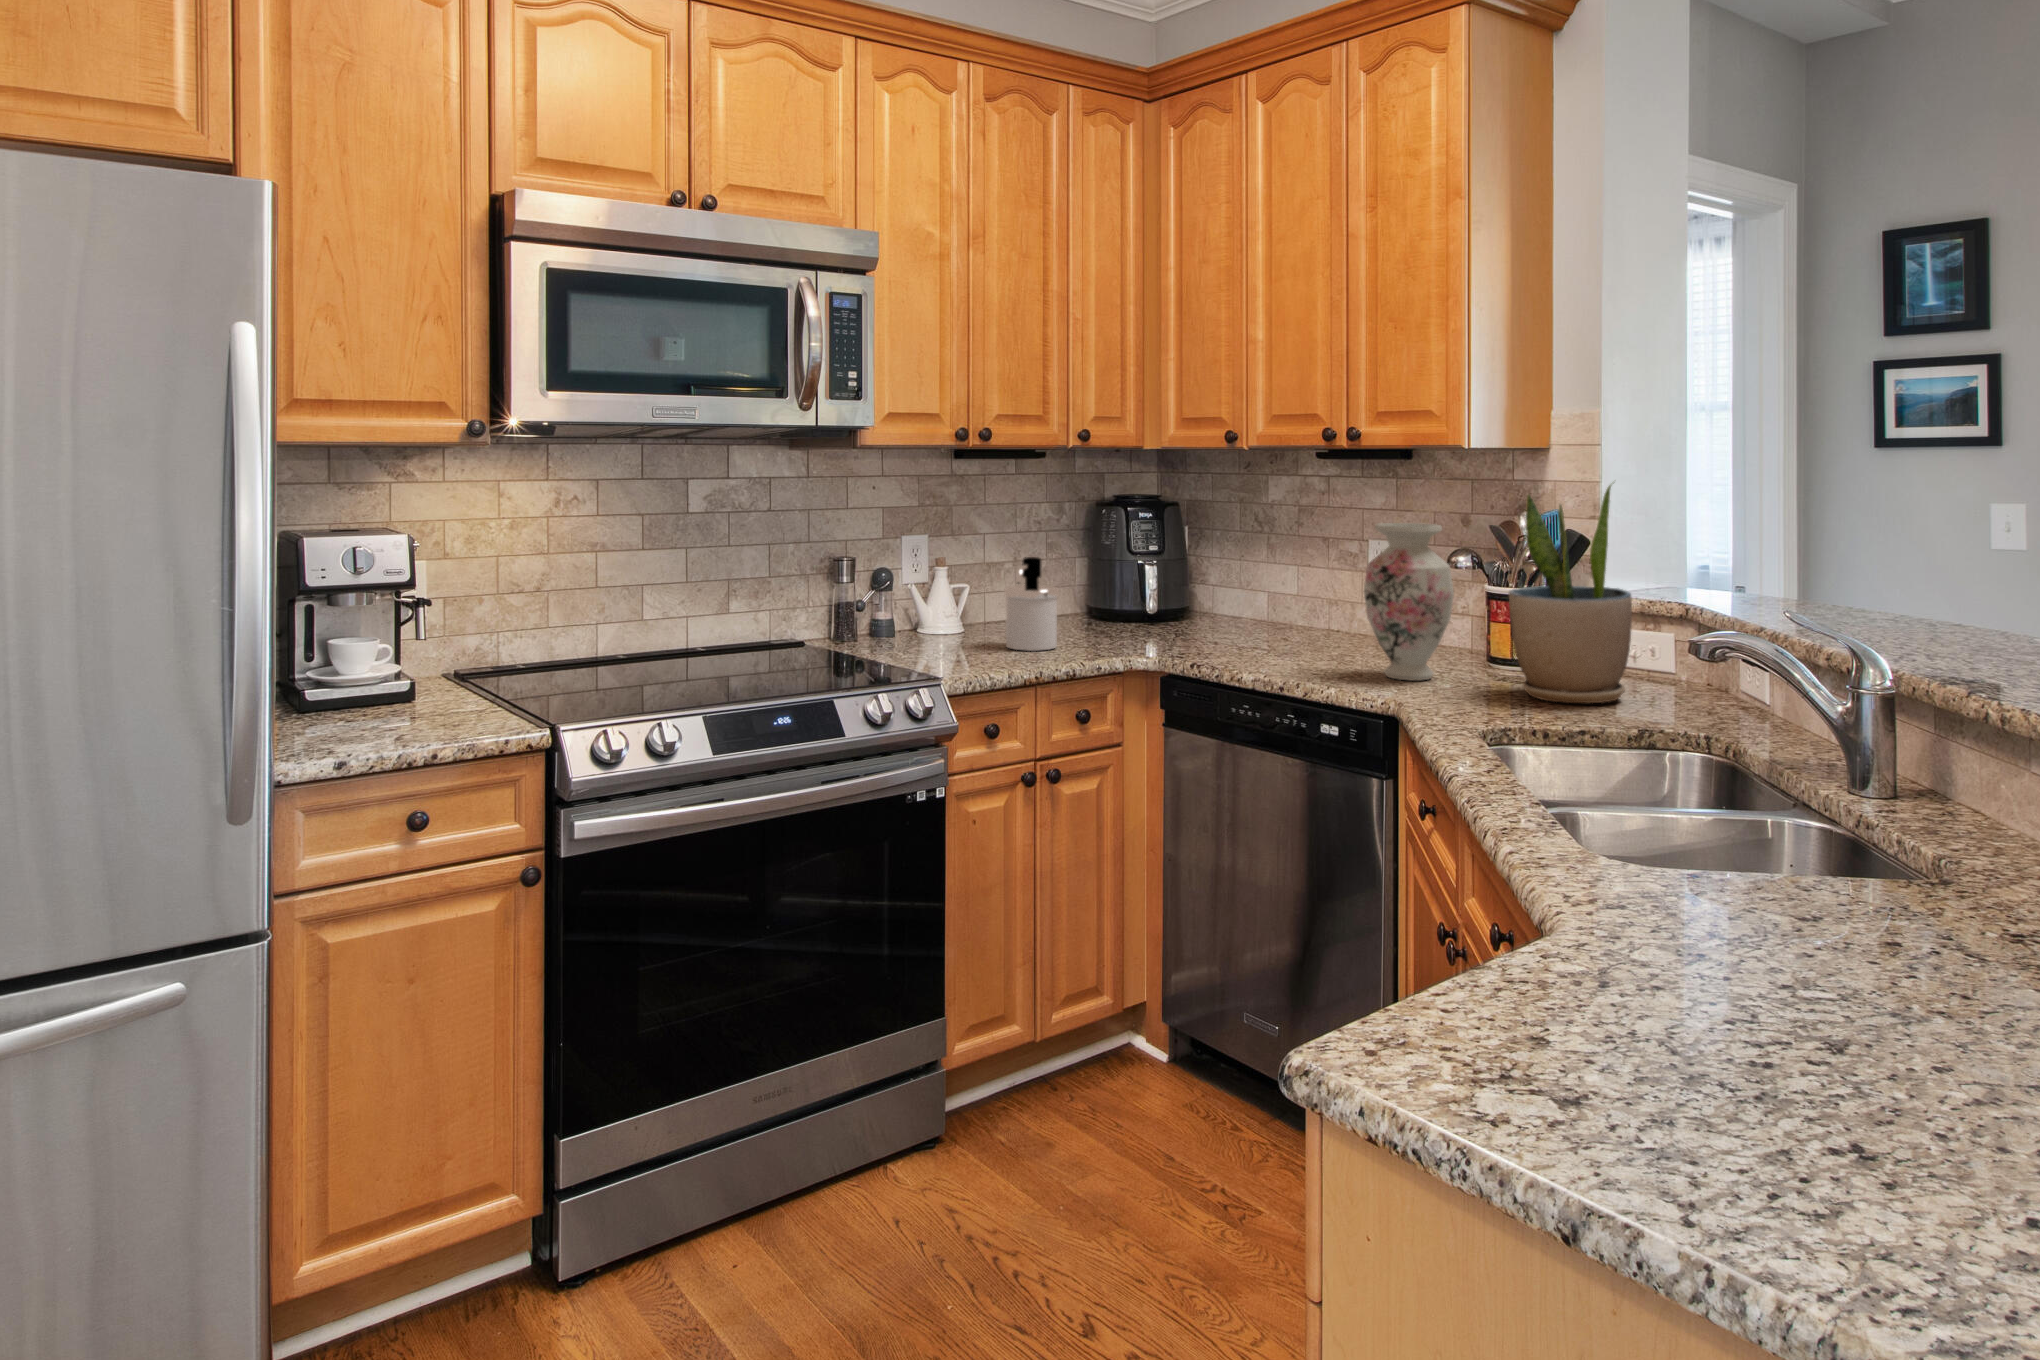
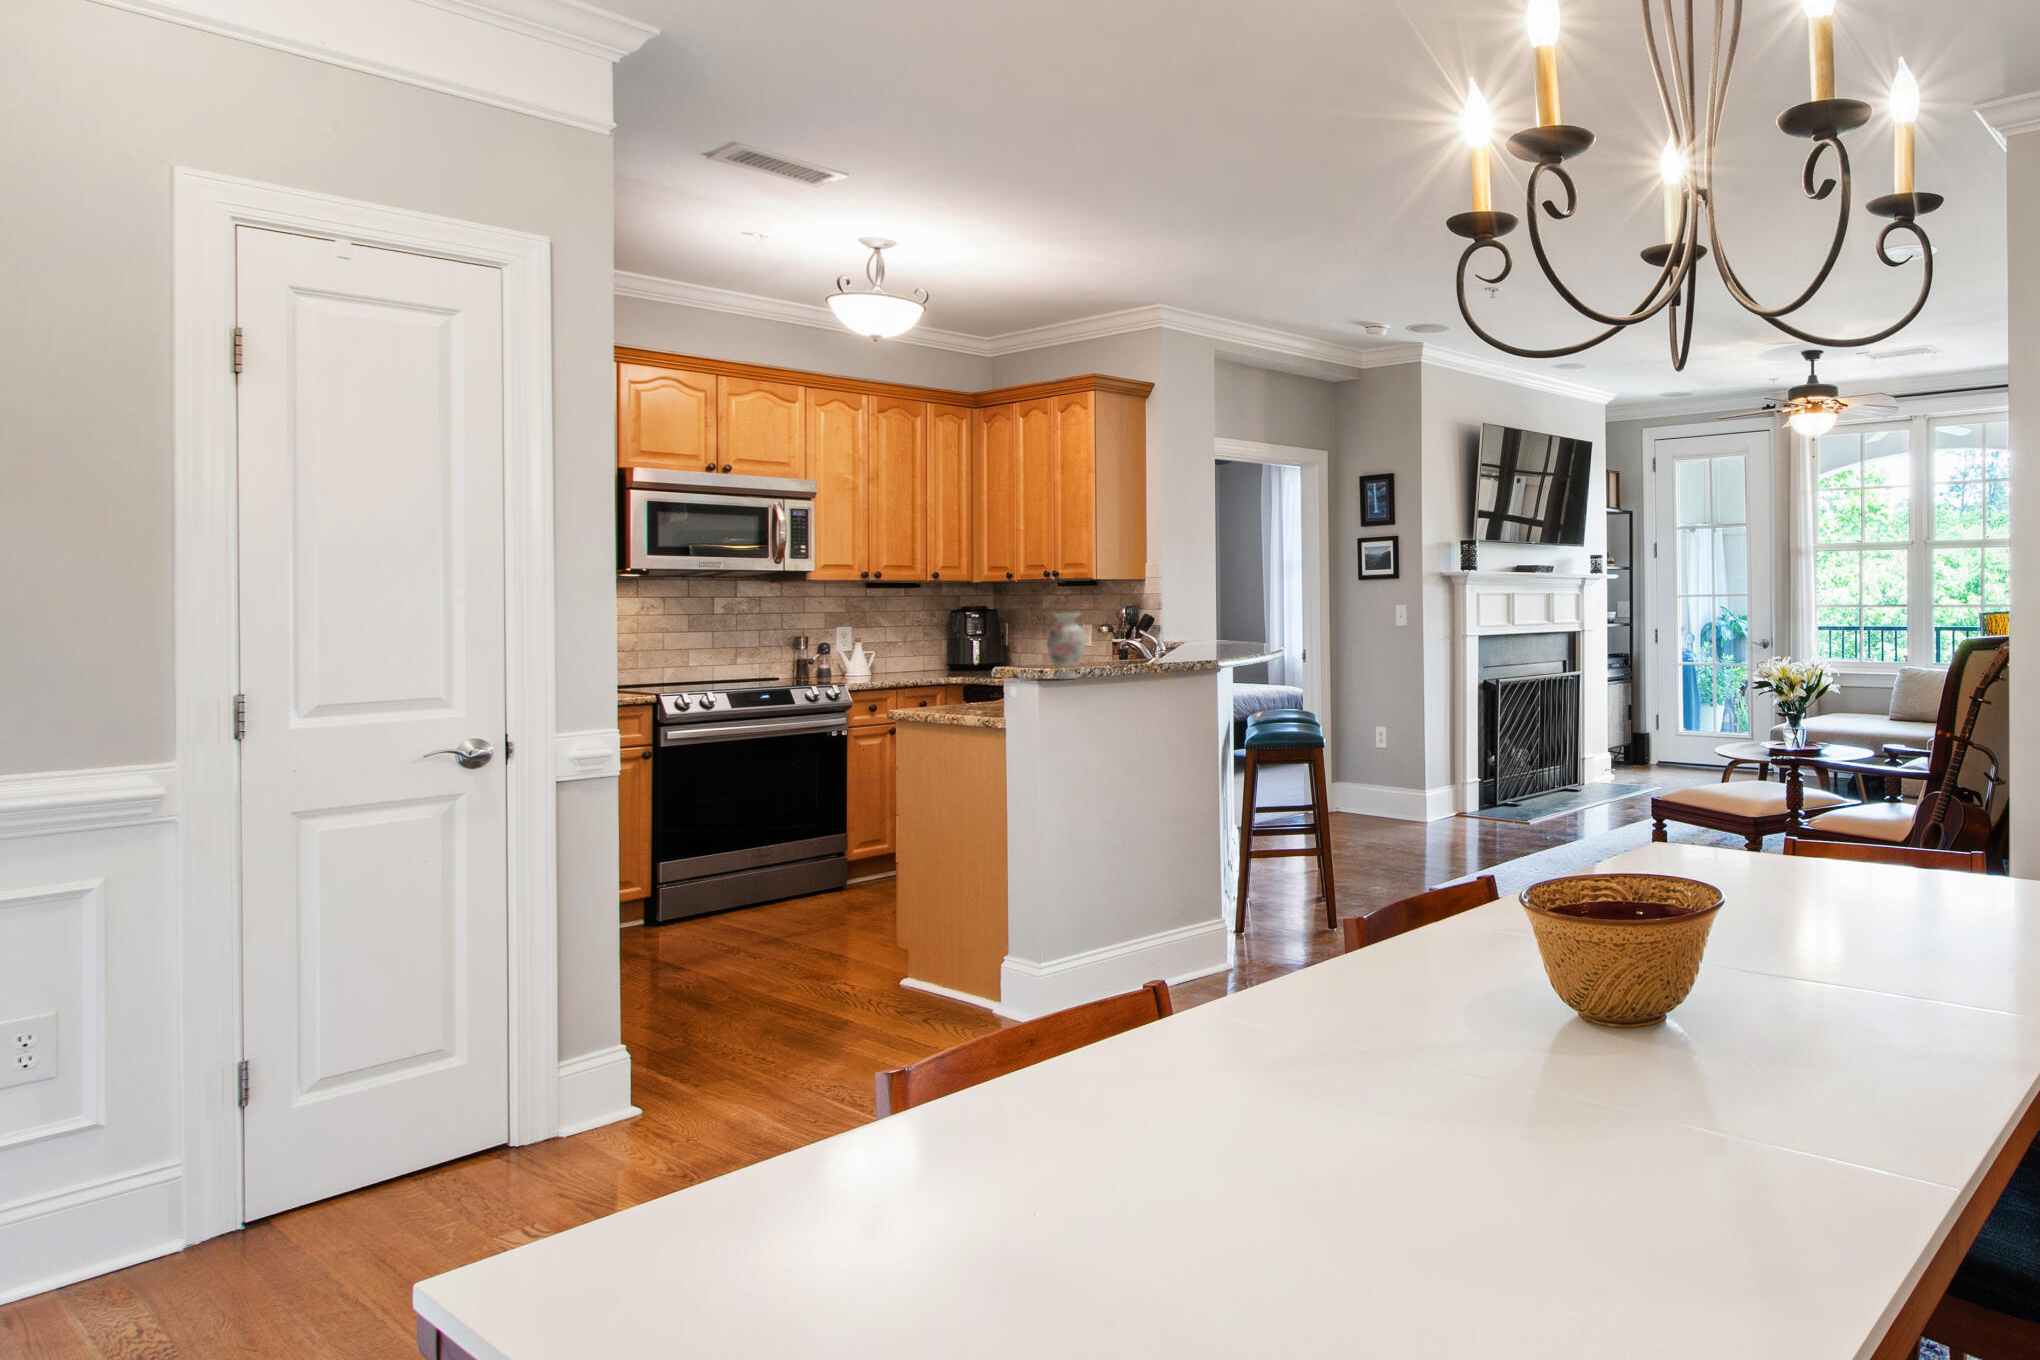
potted plant: present [1508,485,1632,703] -> none [1097,590,1145,681]
soap dispenser: present [1005,557,1059,651] -> none [886,635,914,678]

